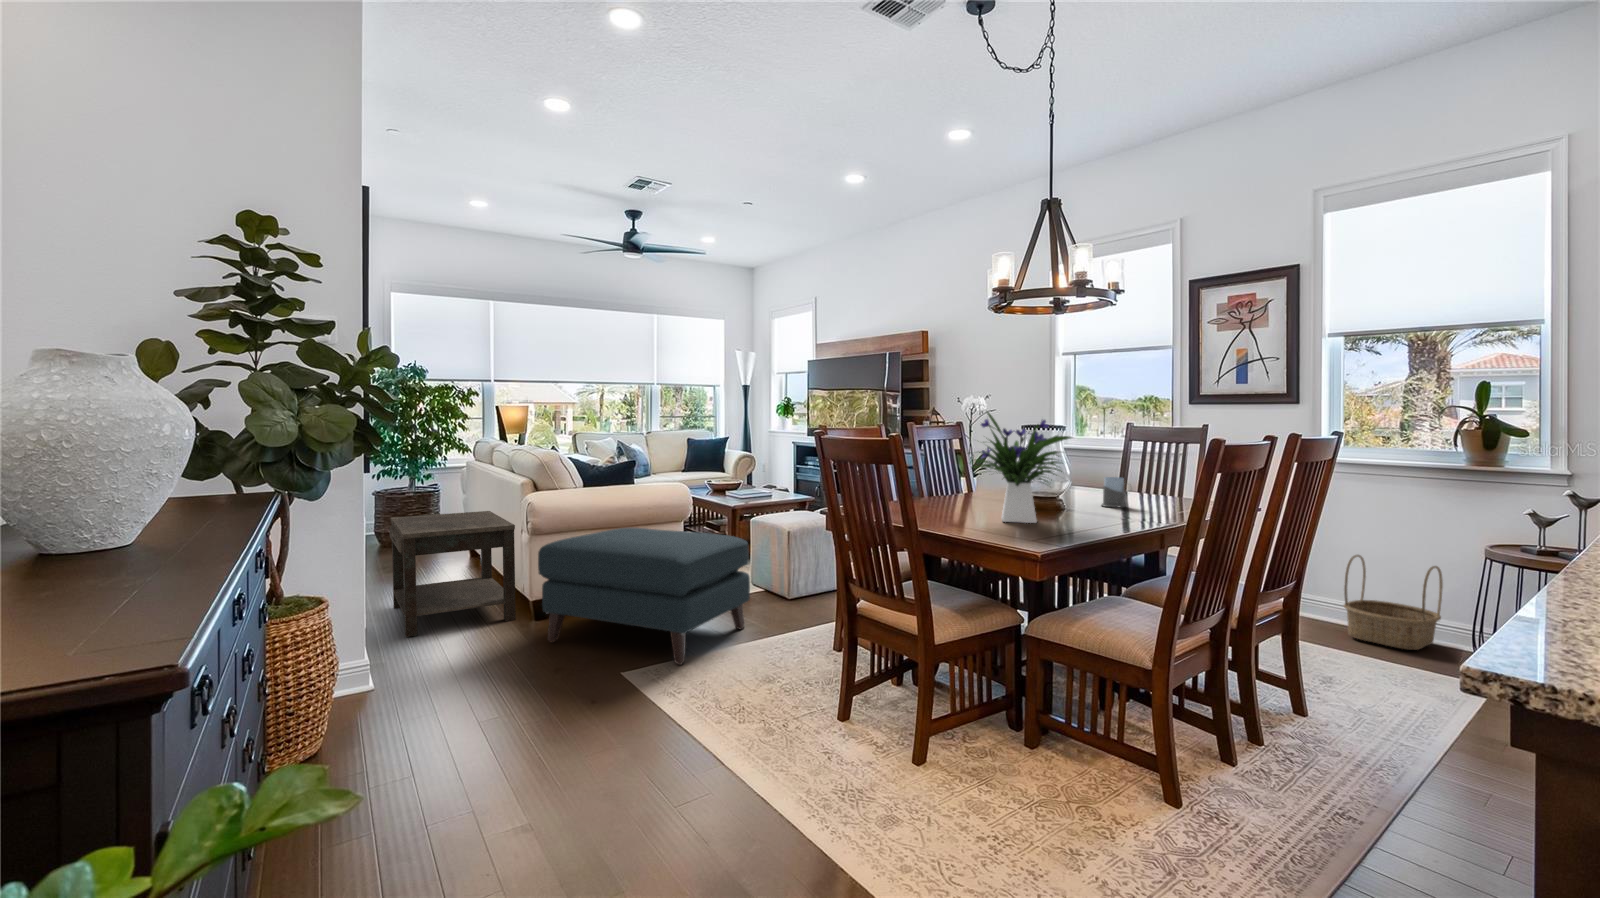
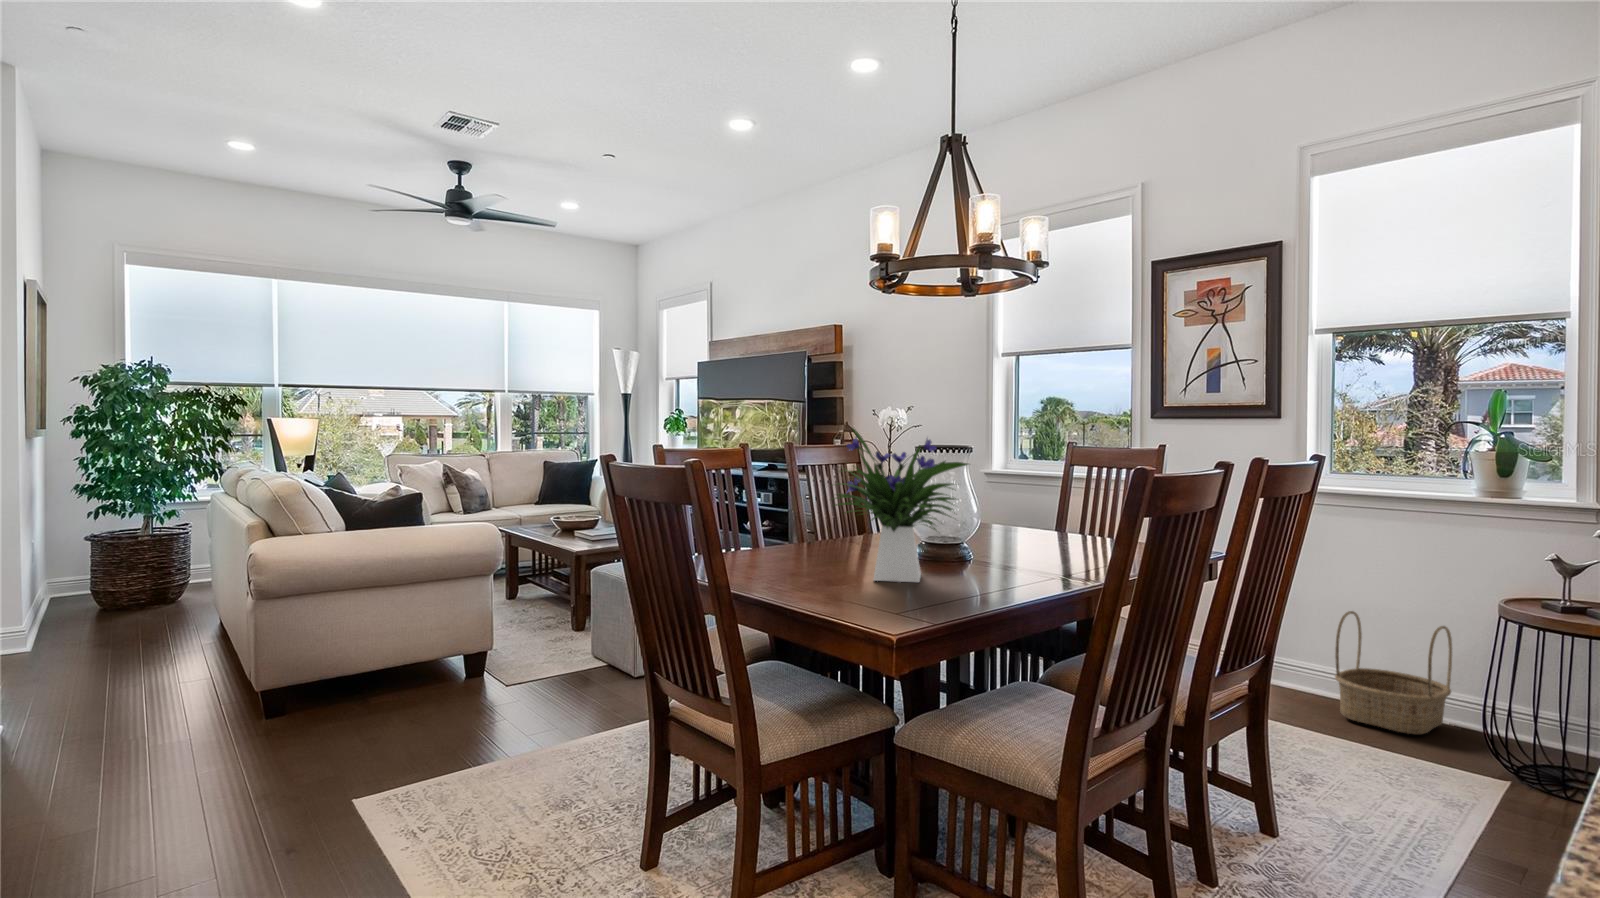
mug: present [1102,477,1125,507] -> none [1019,516,1058,557]
side table: present [389,511,516,637] -> none [56,560,238,746]
ottoman: present [538,528,750,665] -> none [253,584,566,782]

